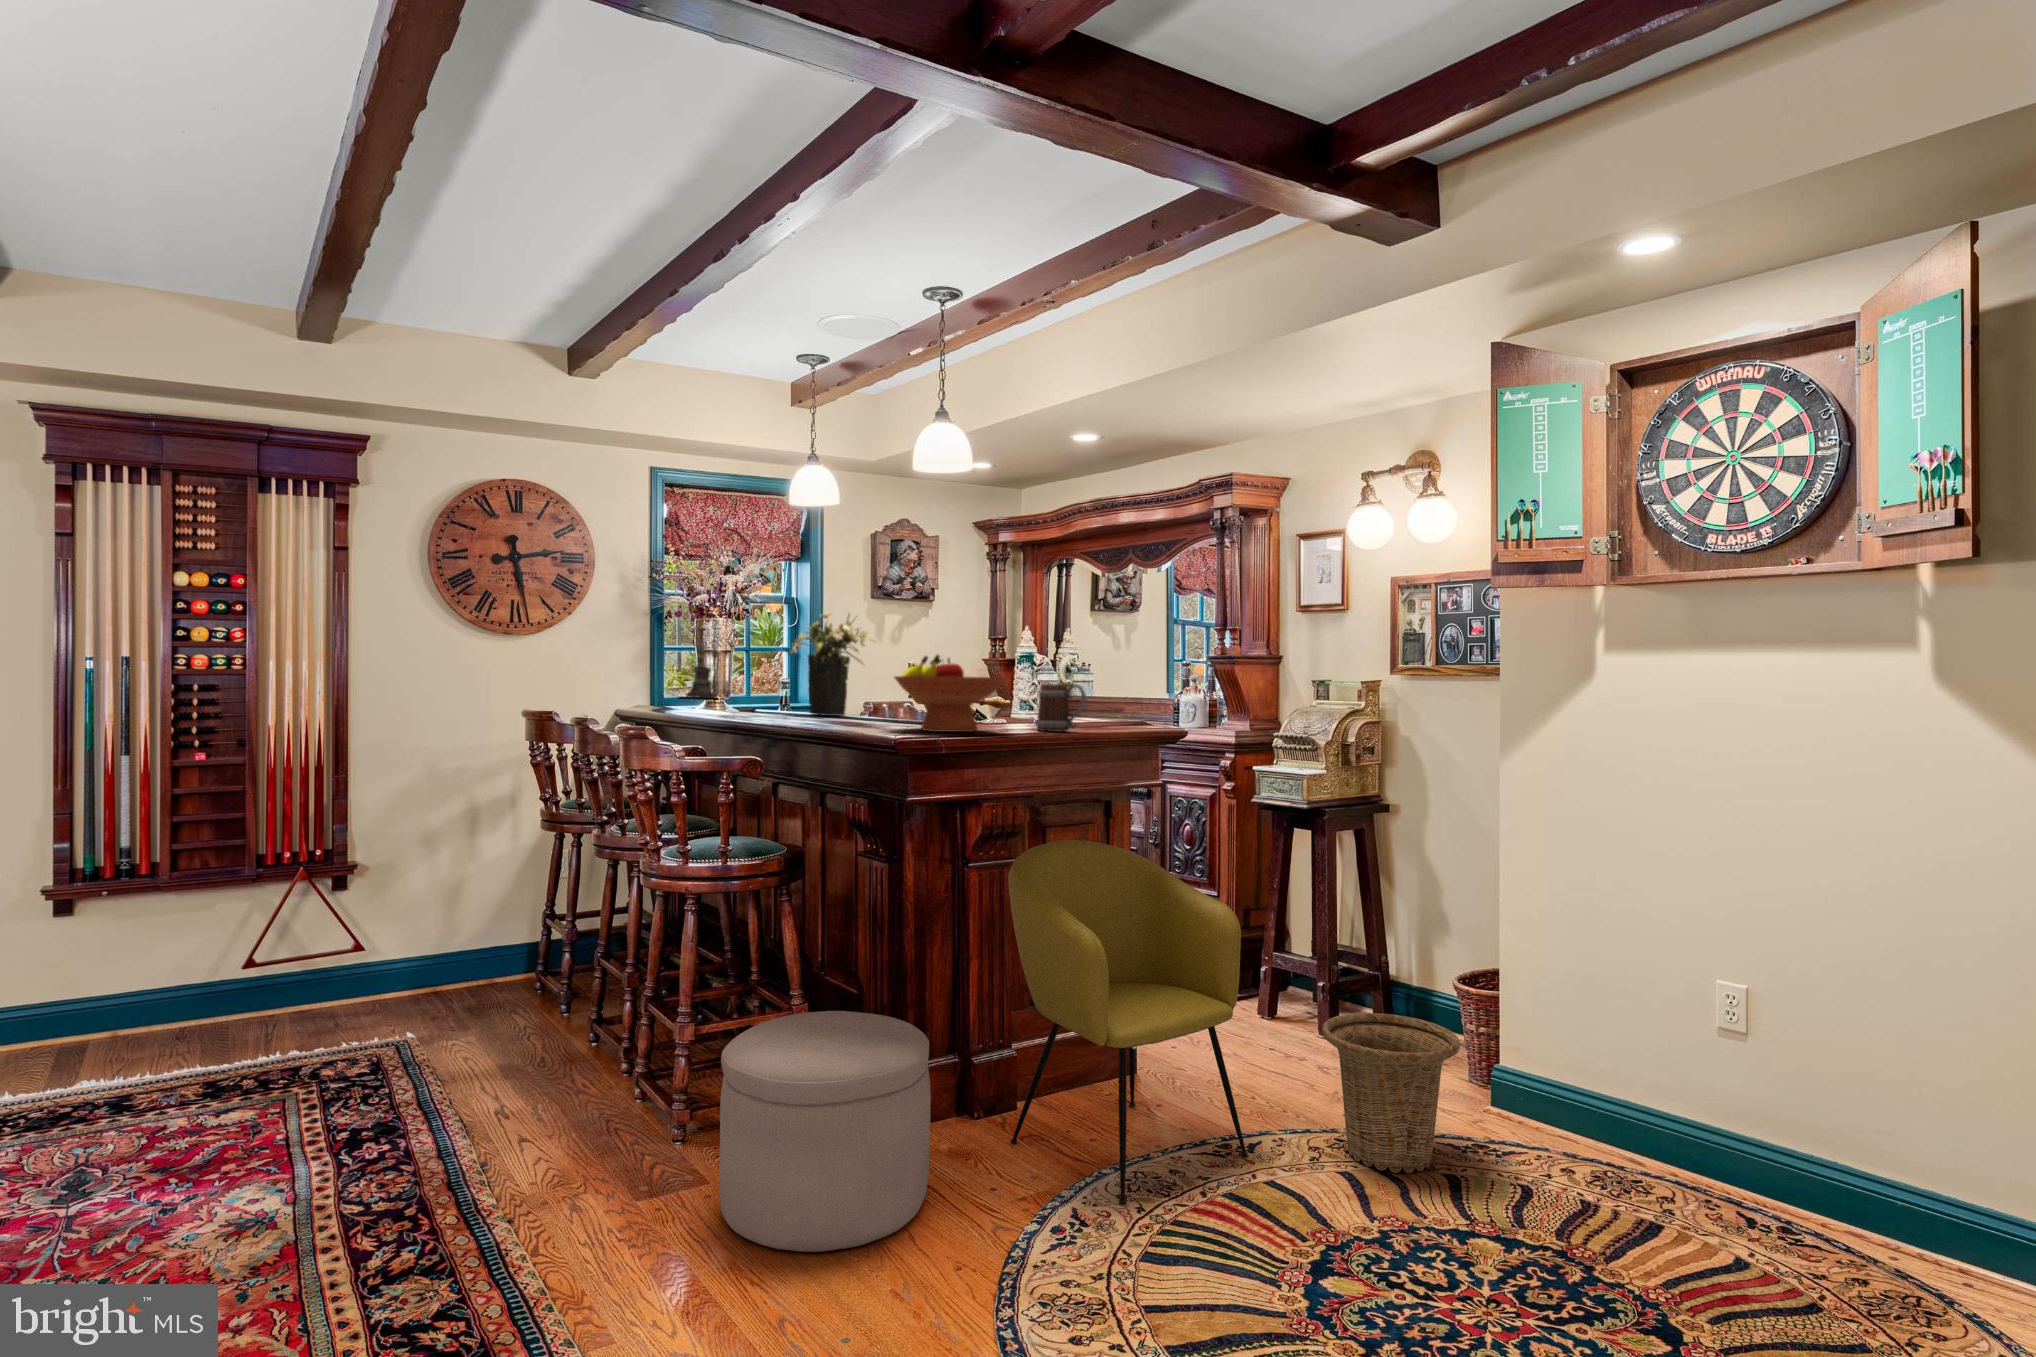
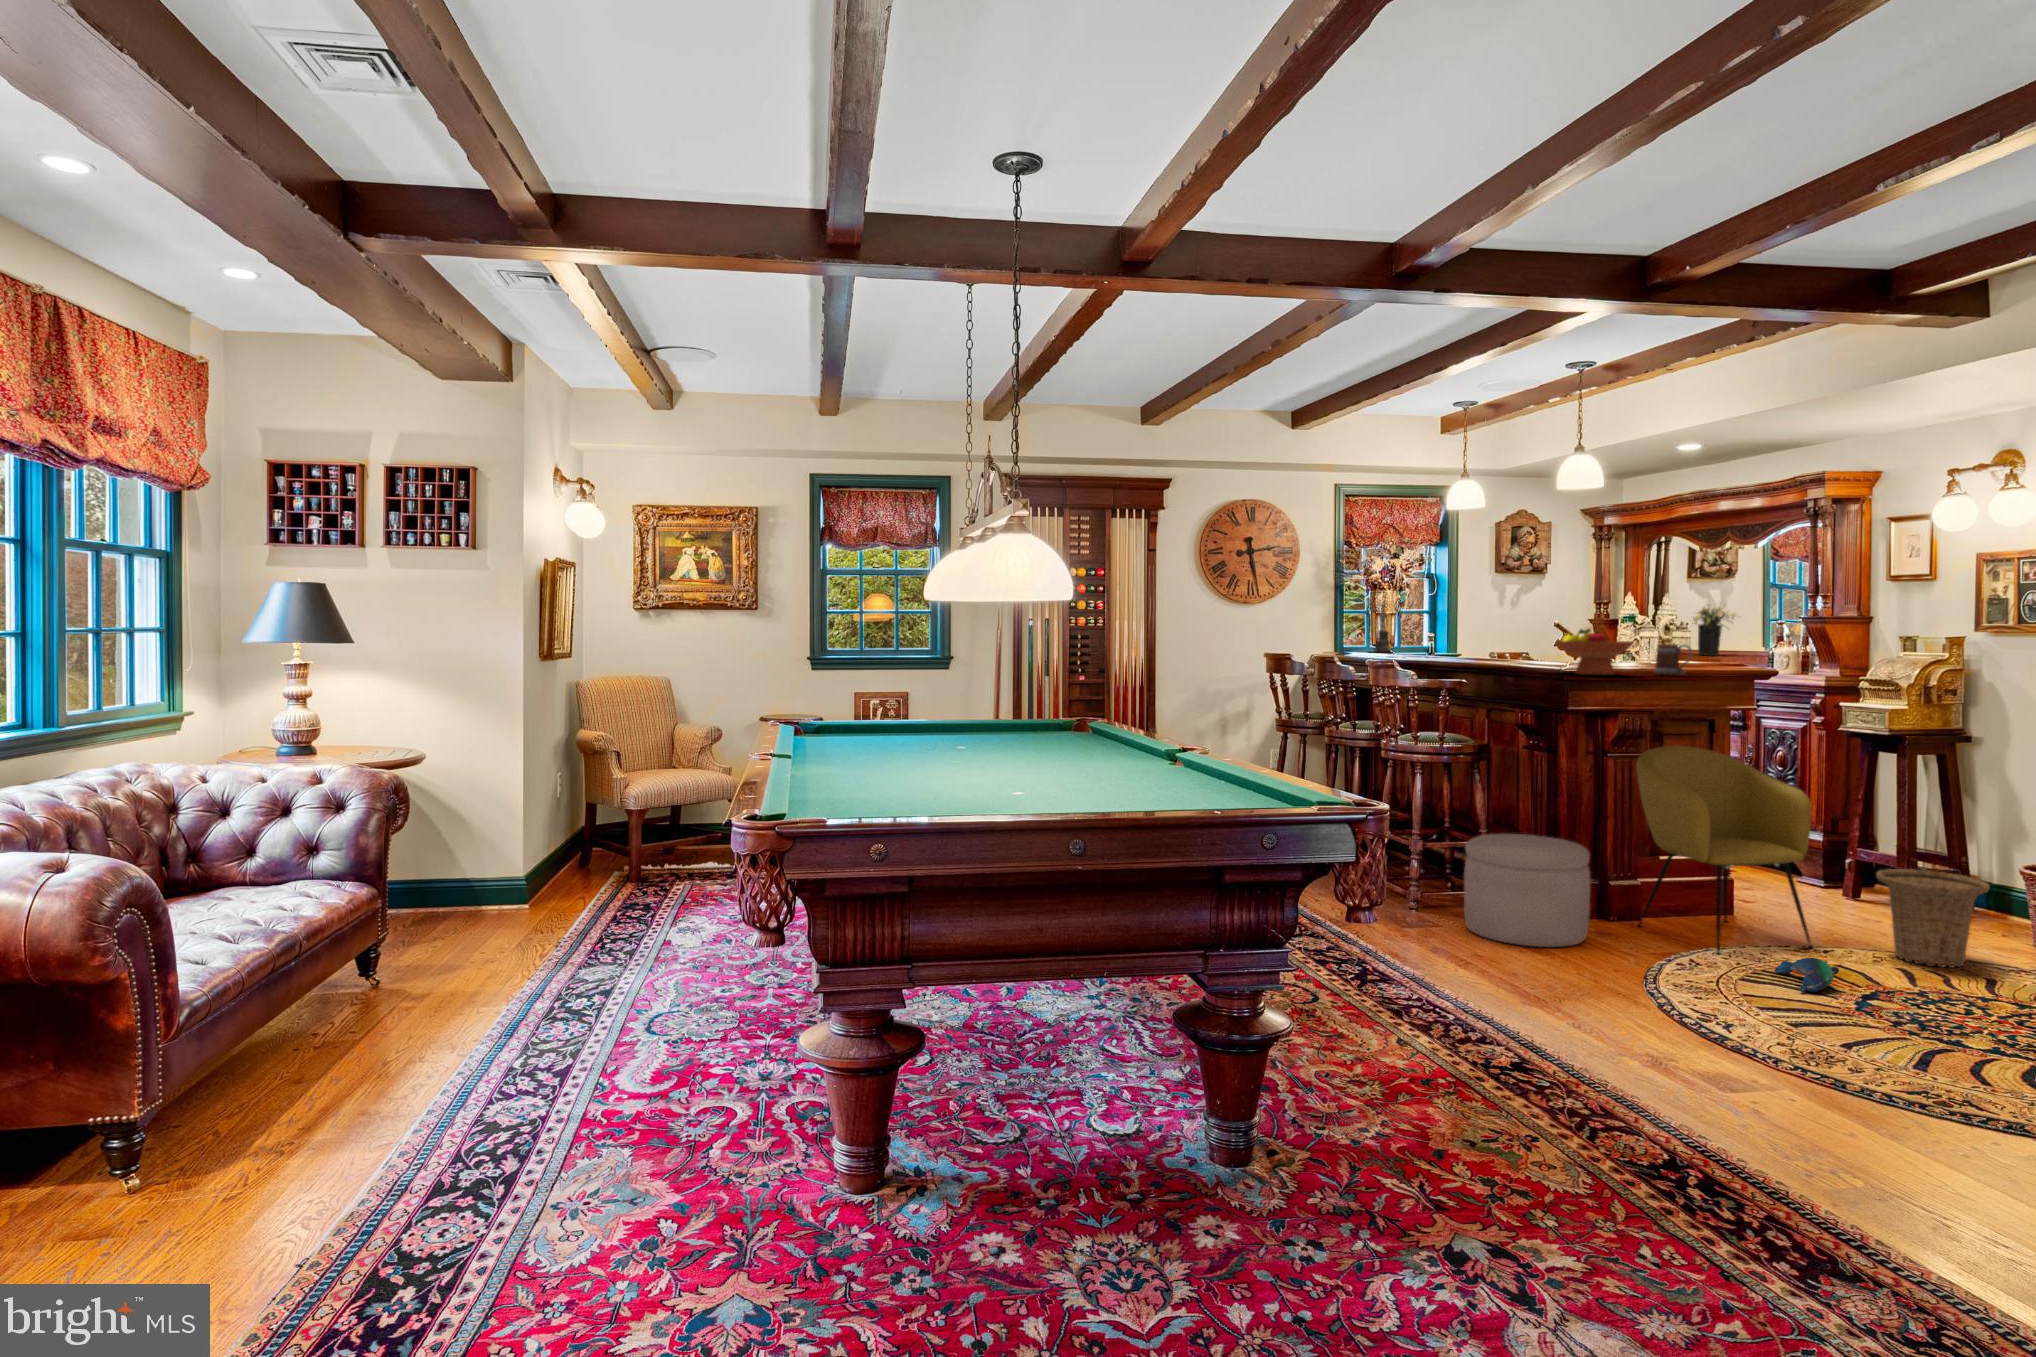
flower arrangement: present [790,614,875,716] -> present [1693,604,1736,656]
plush toy: none [1204,1219,1300,1308] -> present [1775,958,1839,992]

